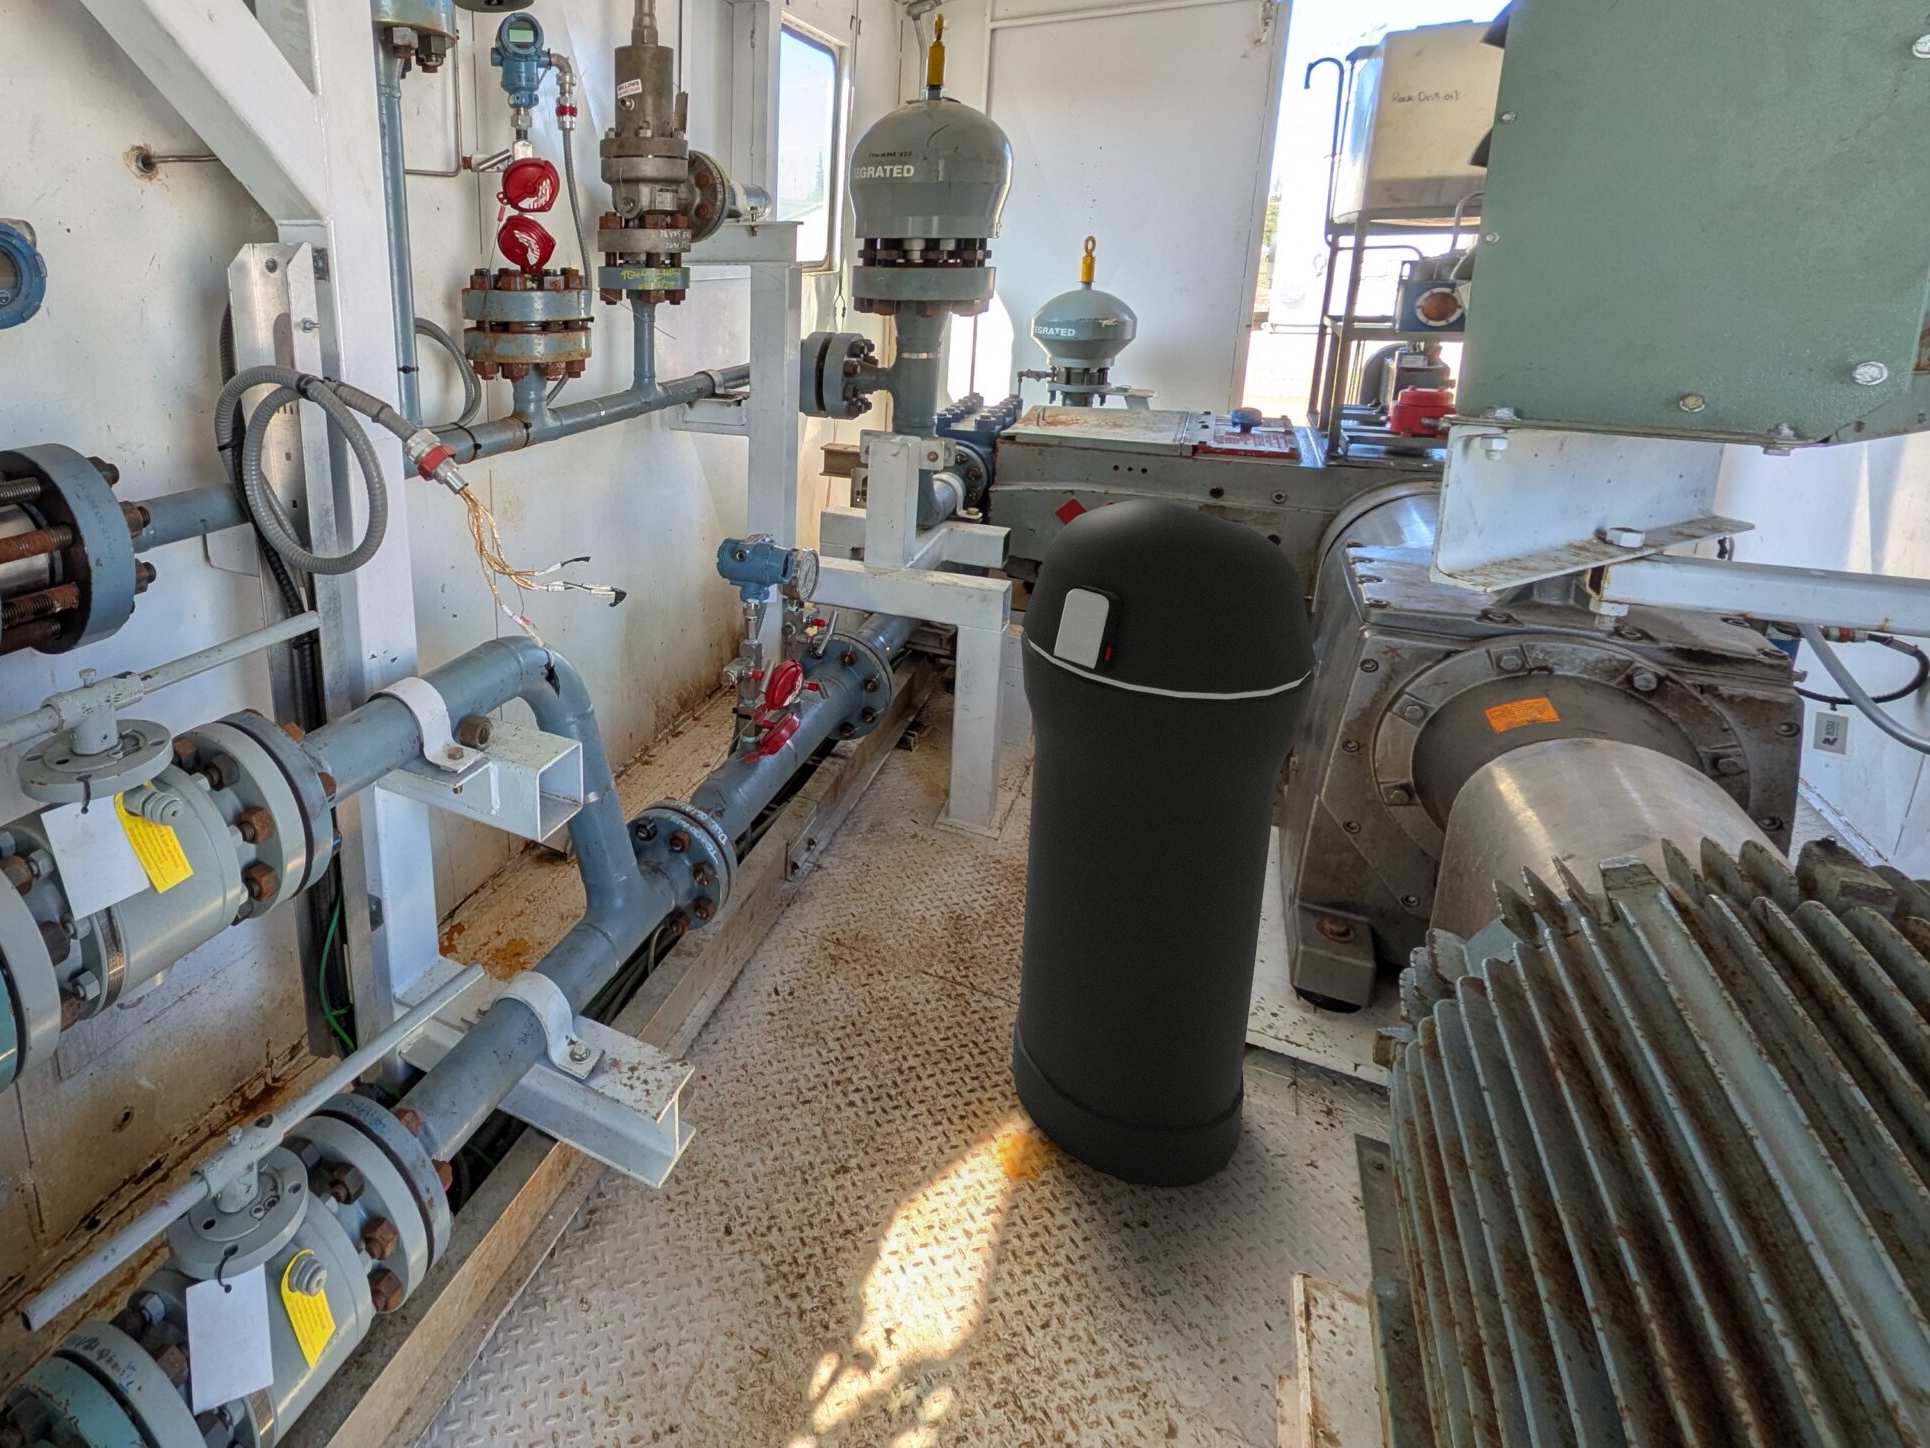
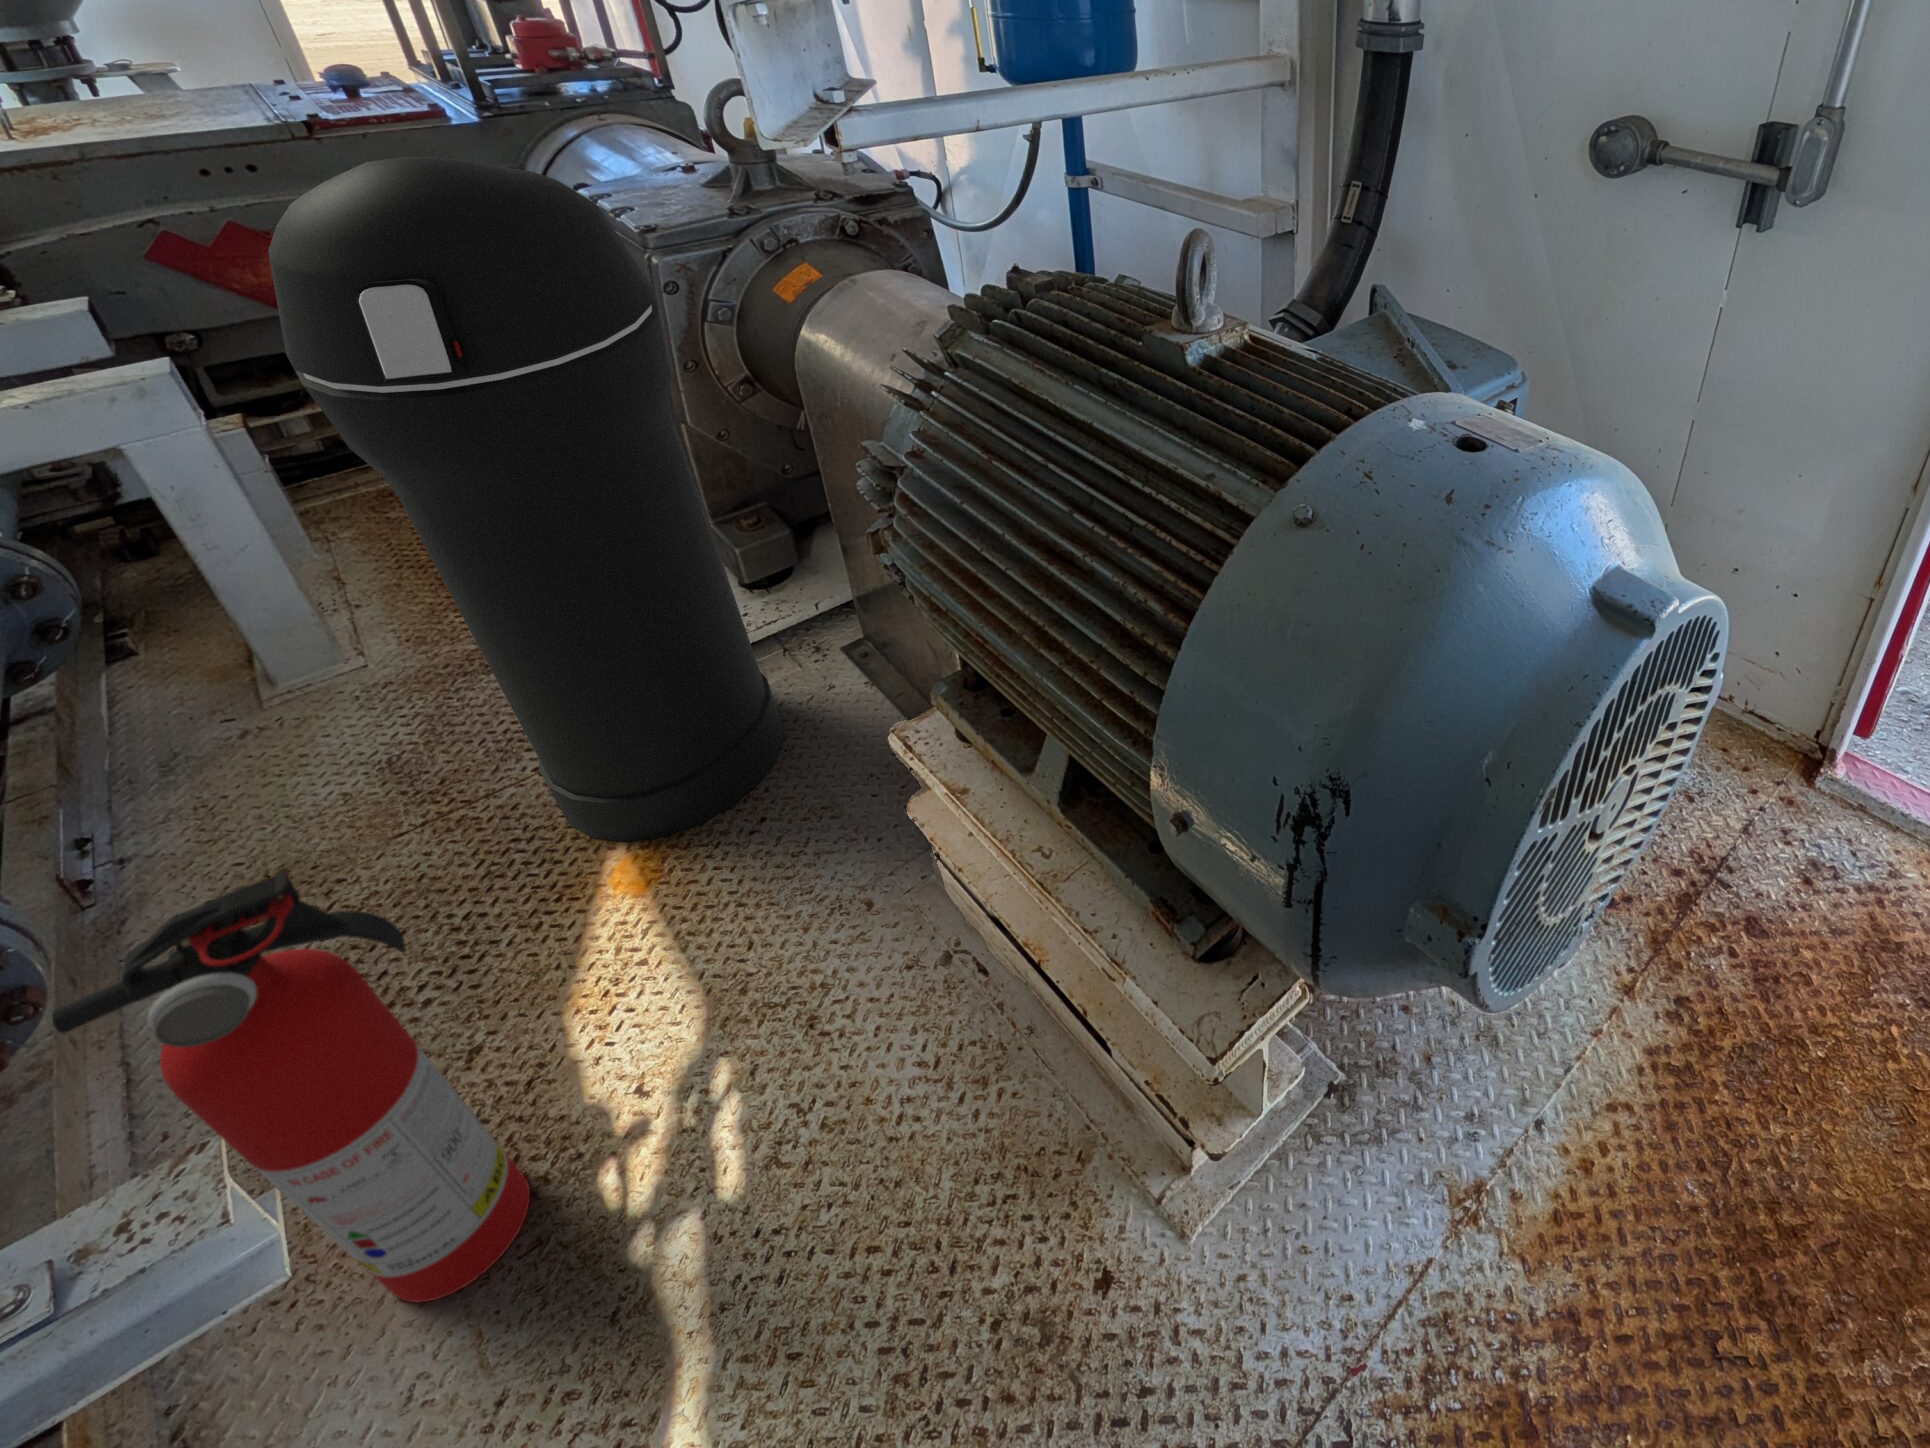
fire extinguisher: none [684,916,824,1325] -> present [51,869,530,1302]

